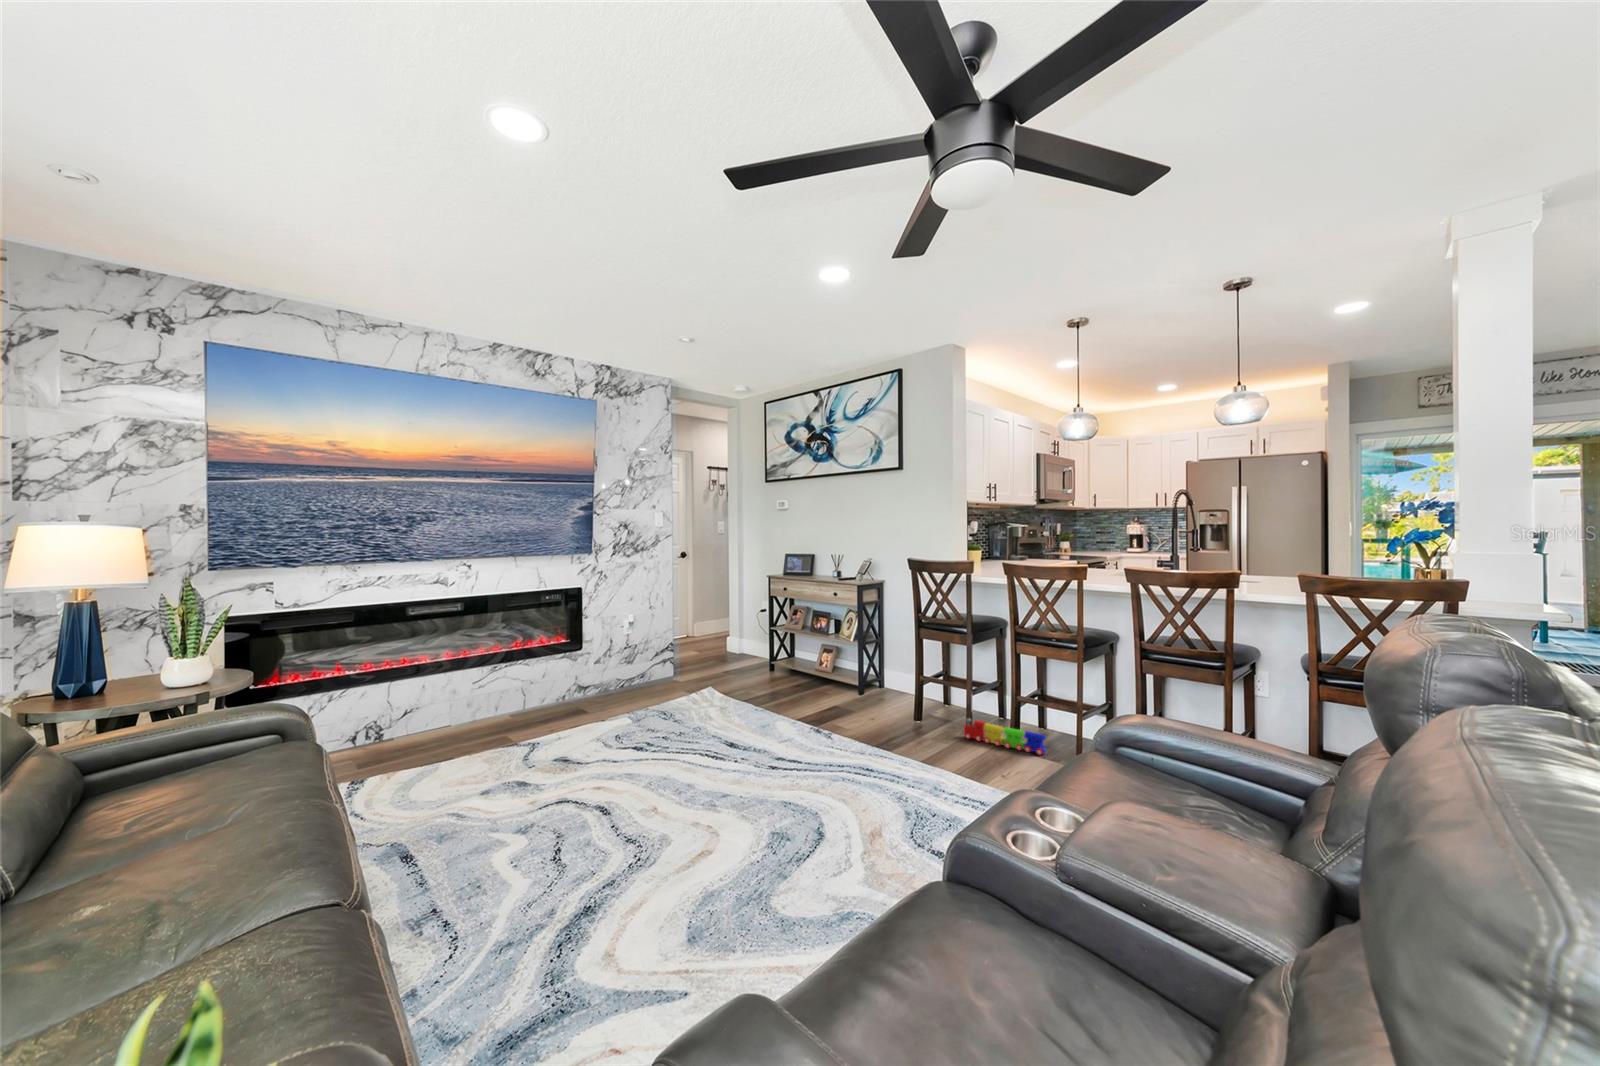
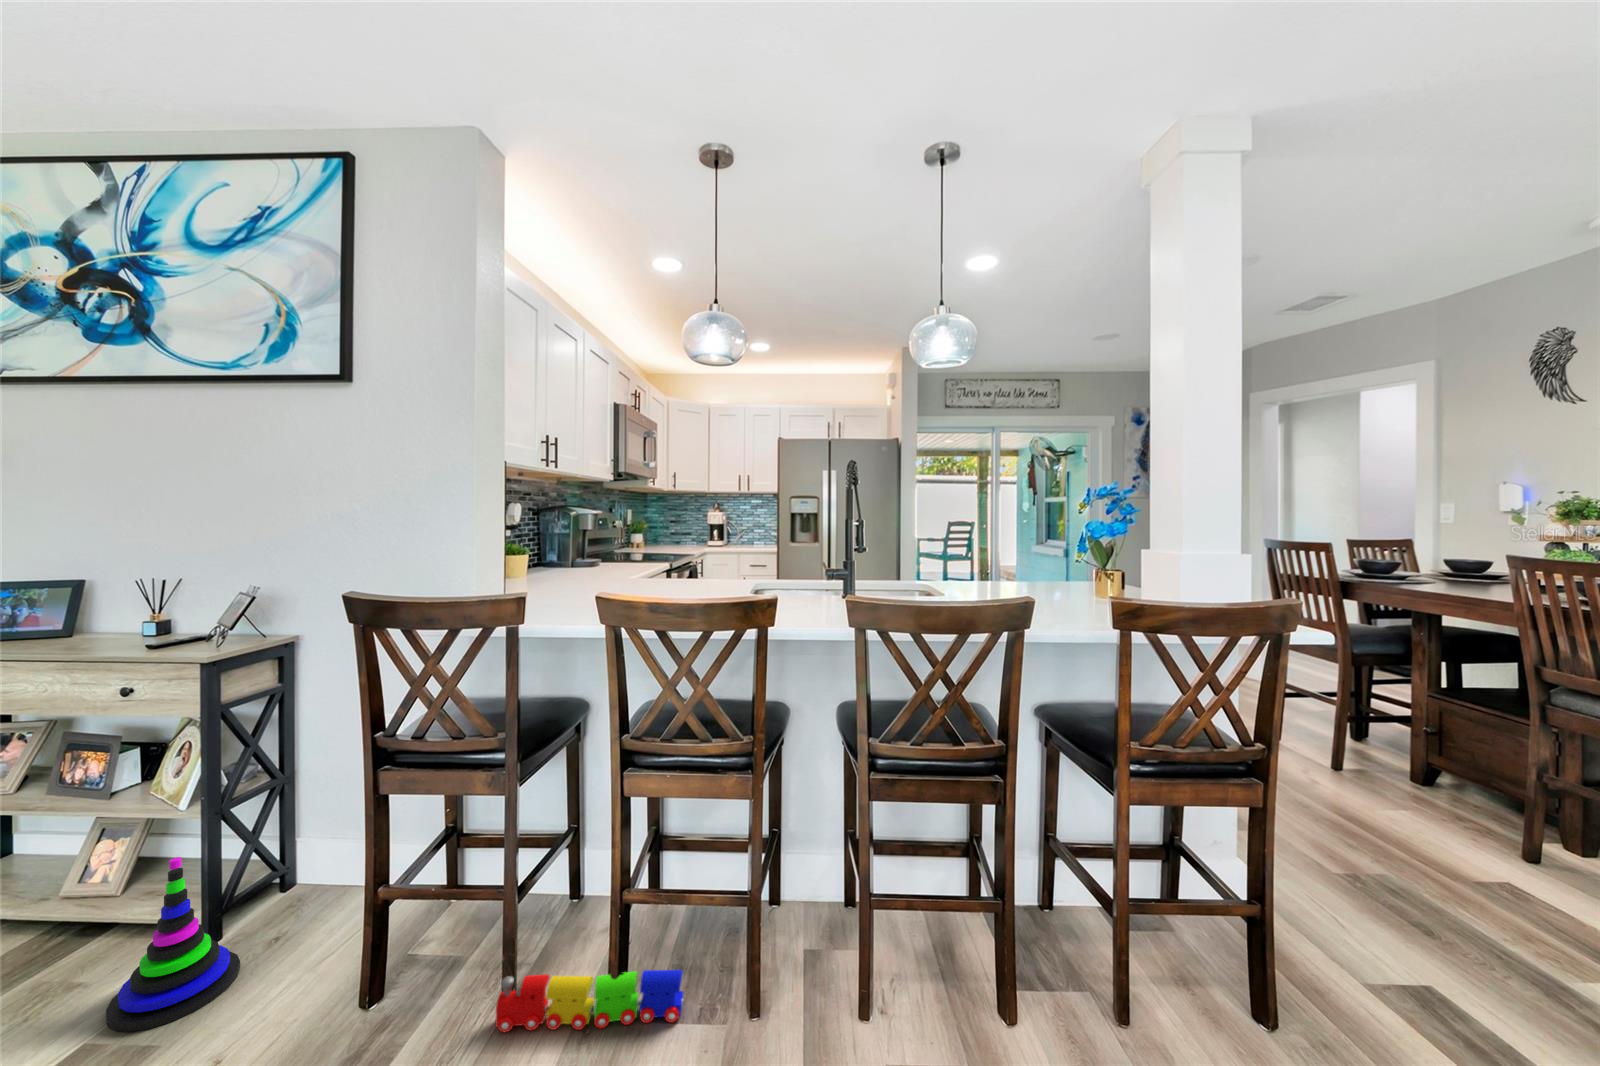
stacking toy: none [838,654,873,710] -> present [106,857,240,1032]

